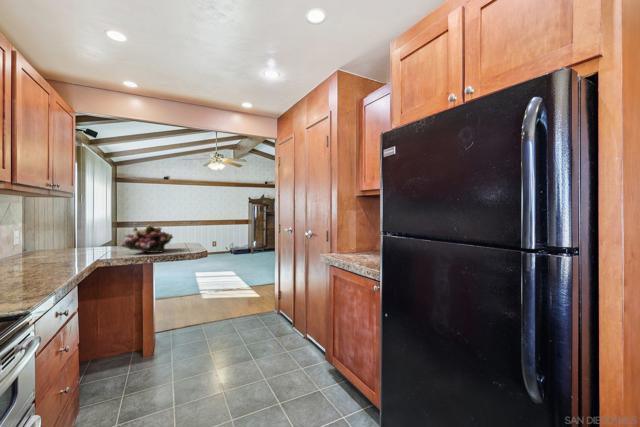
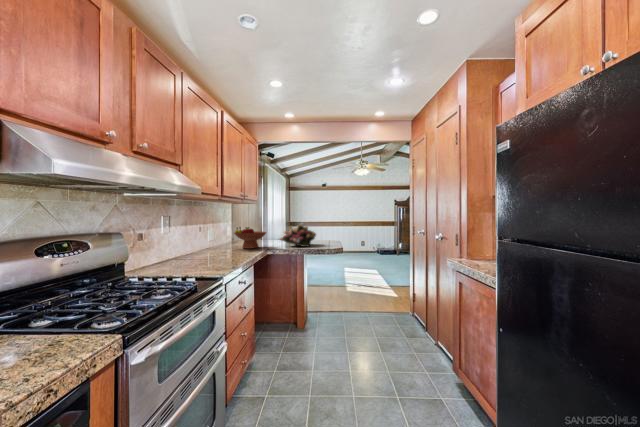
fruit bowl: none [34,230,97,262] -> present [234,227,266,249]

